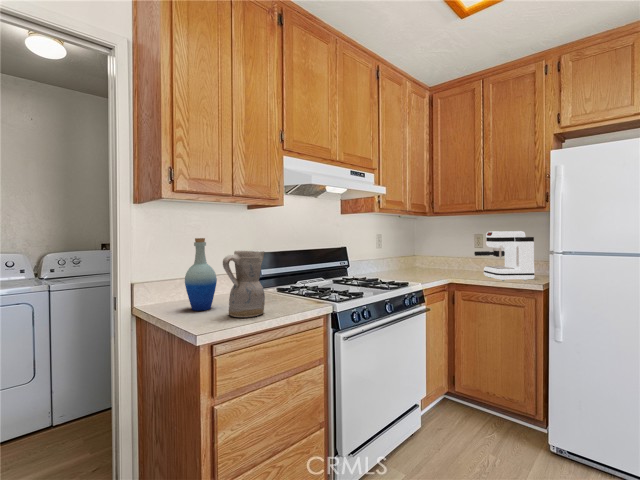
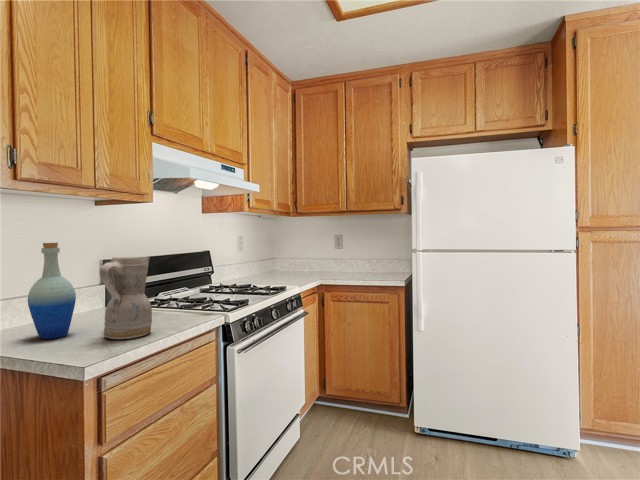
coffee maker: present [474,231,535,280] -> none [342,232,395,280]

